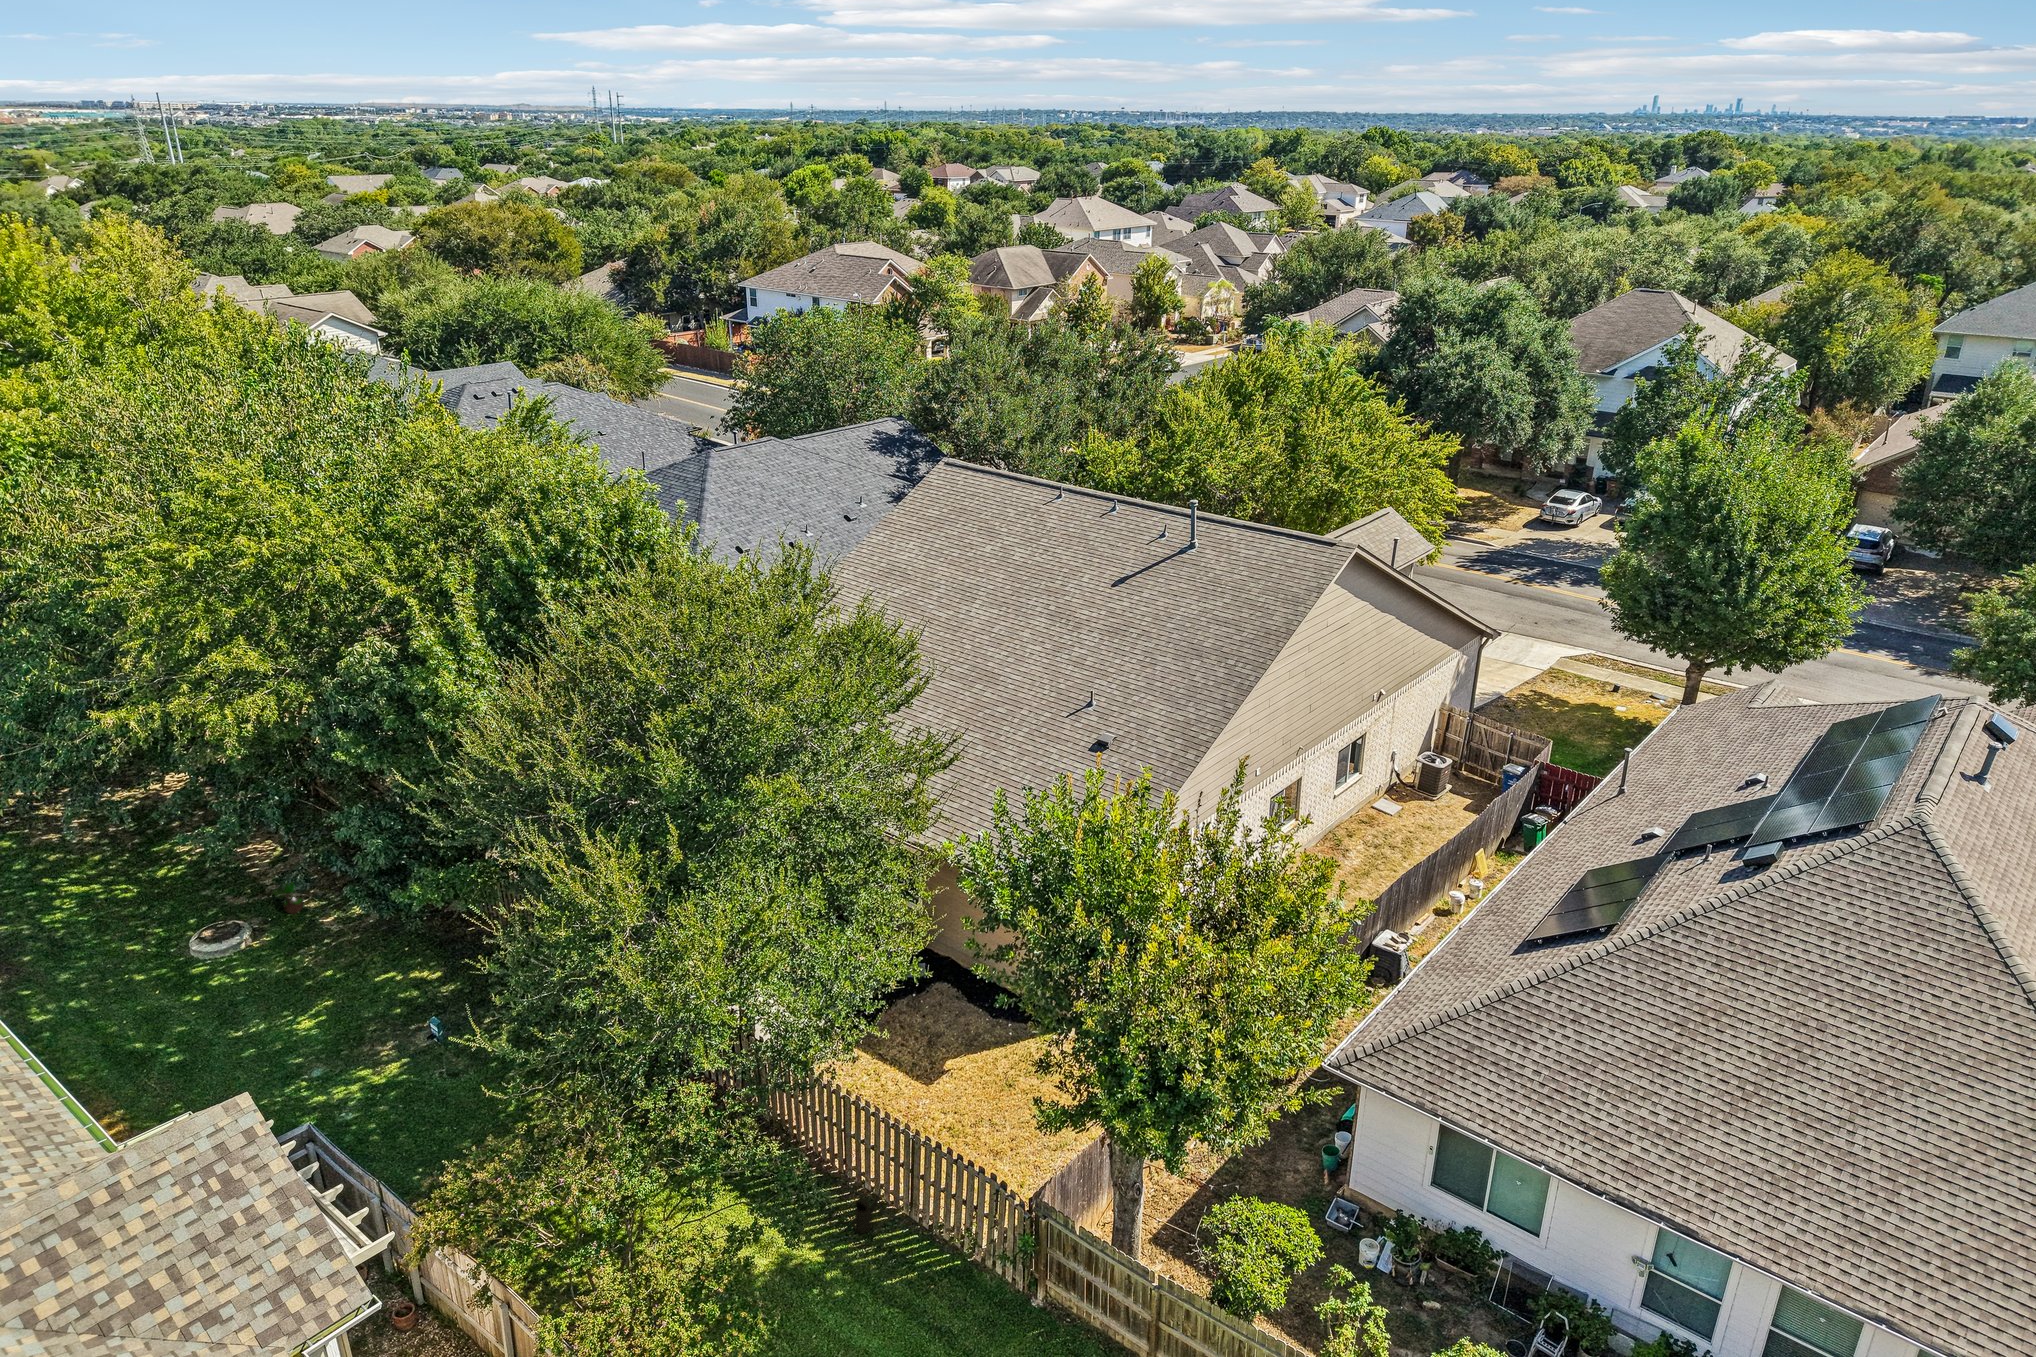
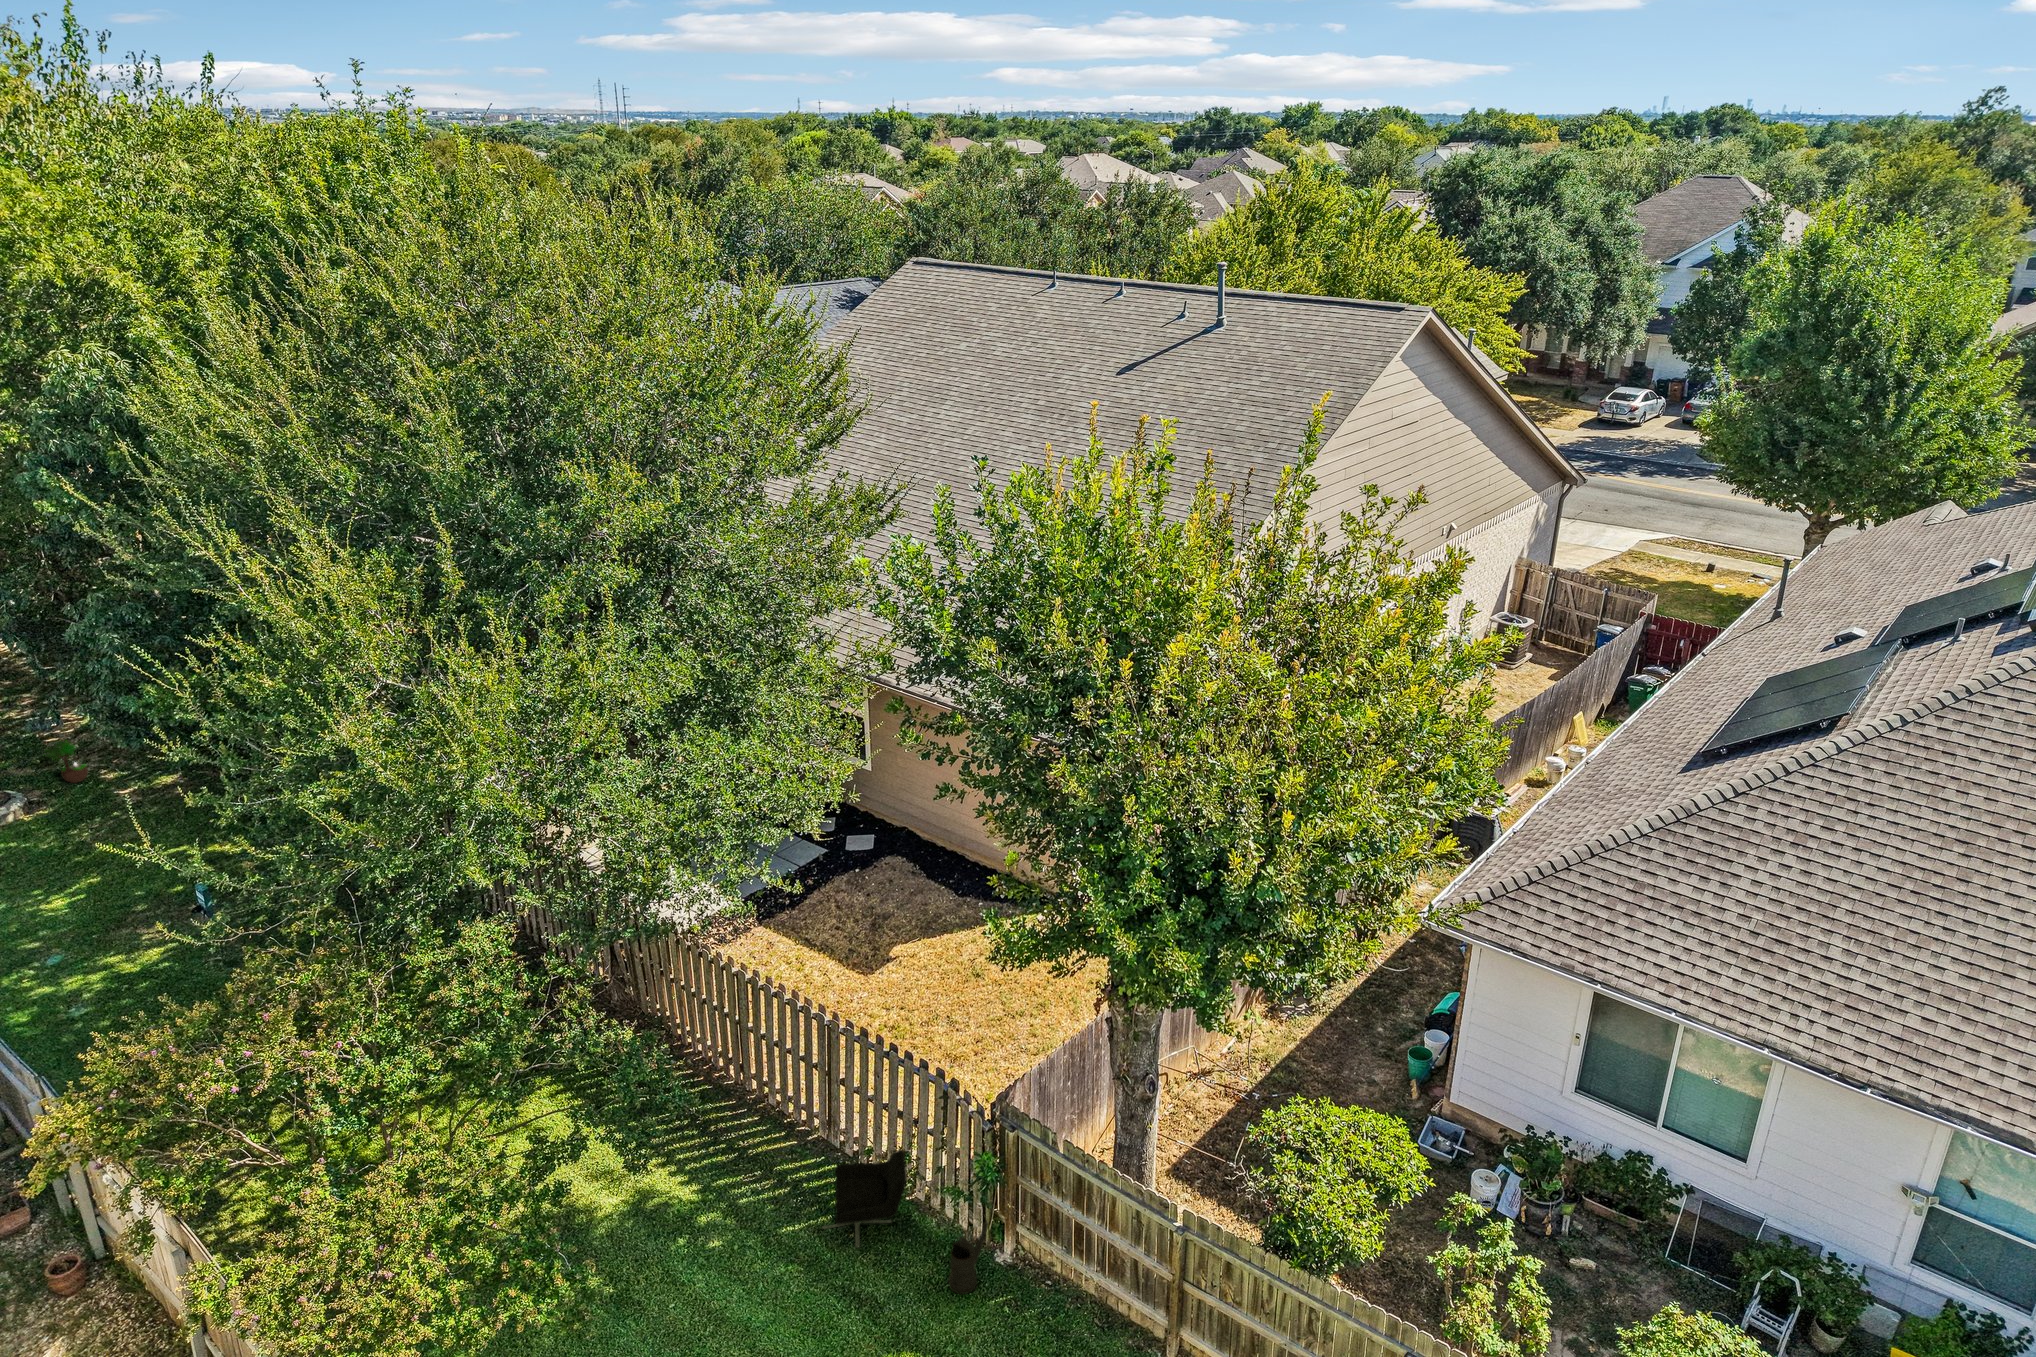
watering can: present [853,1188,883,1233] -> present [948,1221,989,1294]
lounge chair: none [910,1226,970,1296] -> present [823,1149,907,1247]

